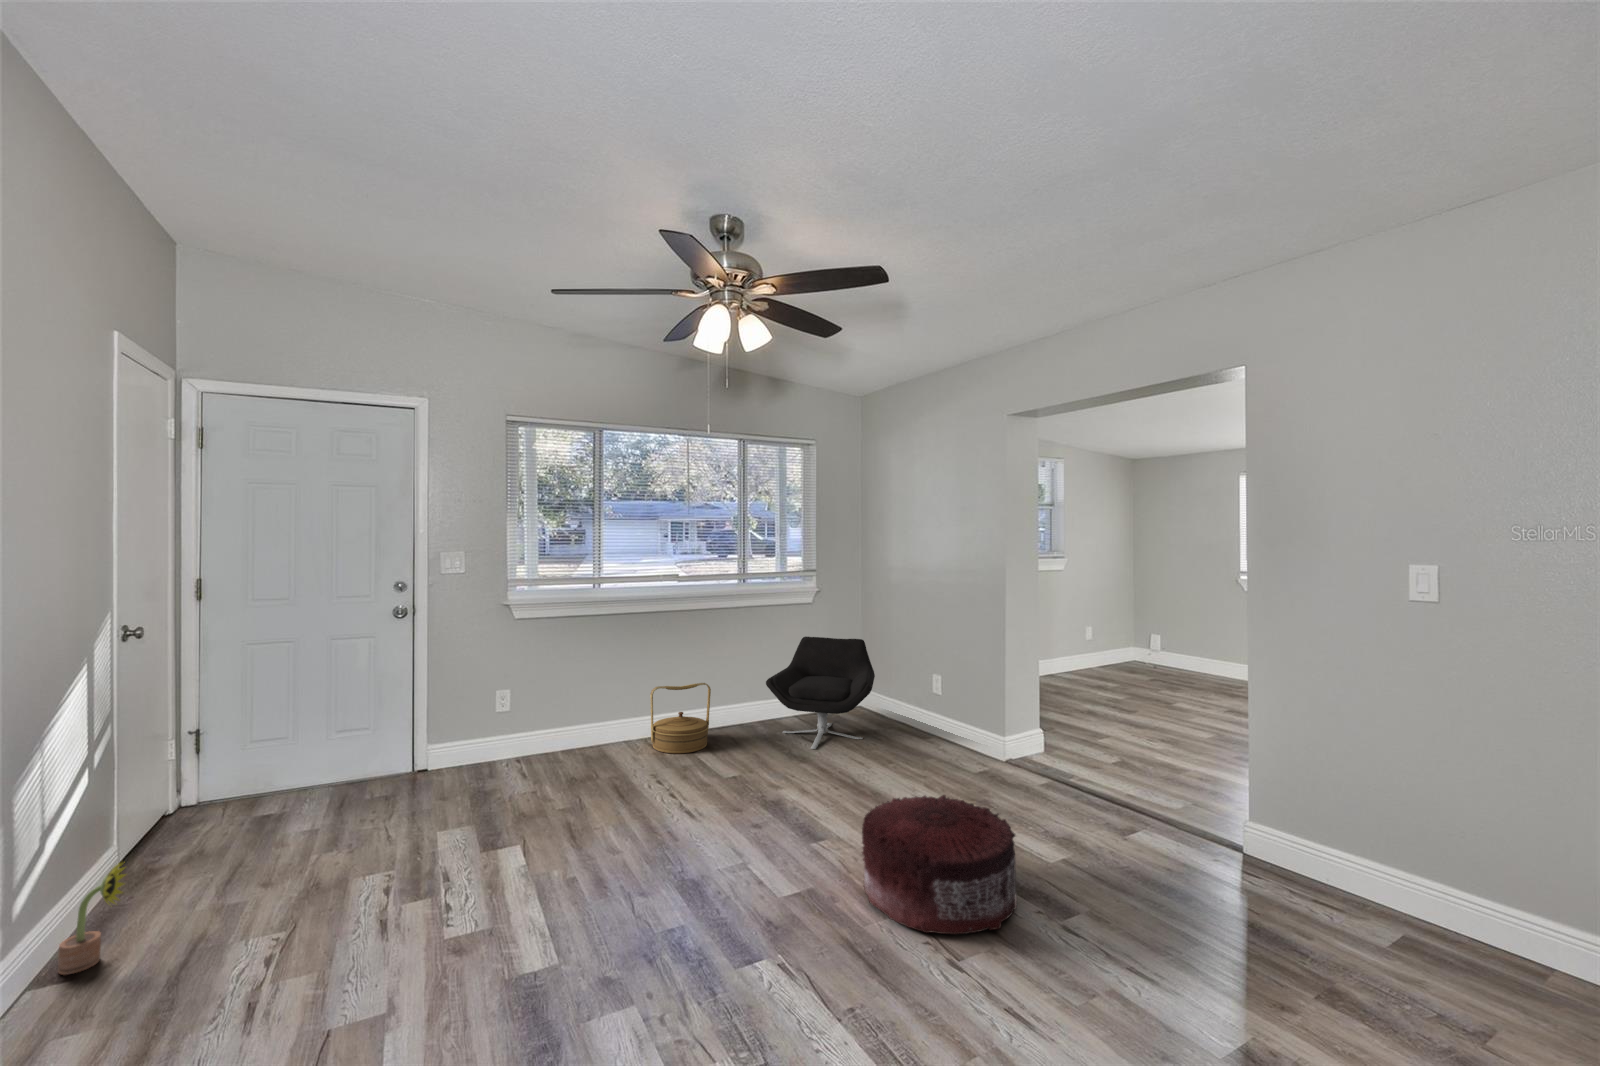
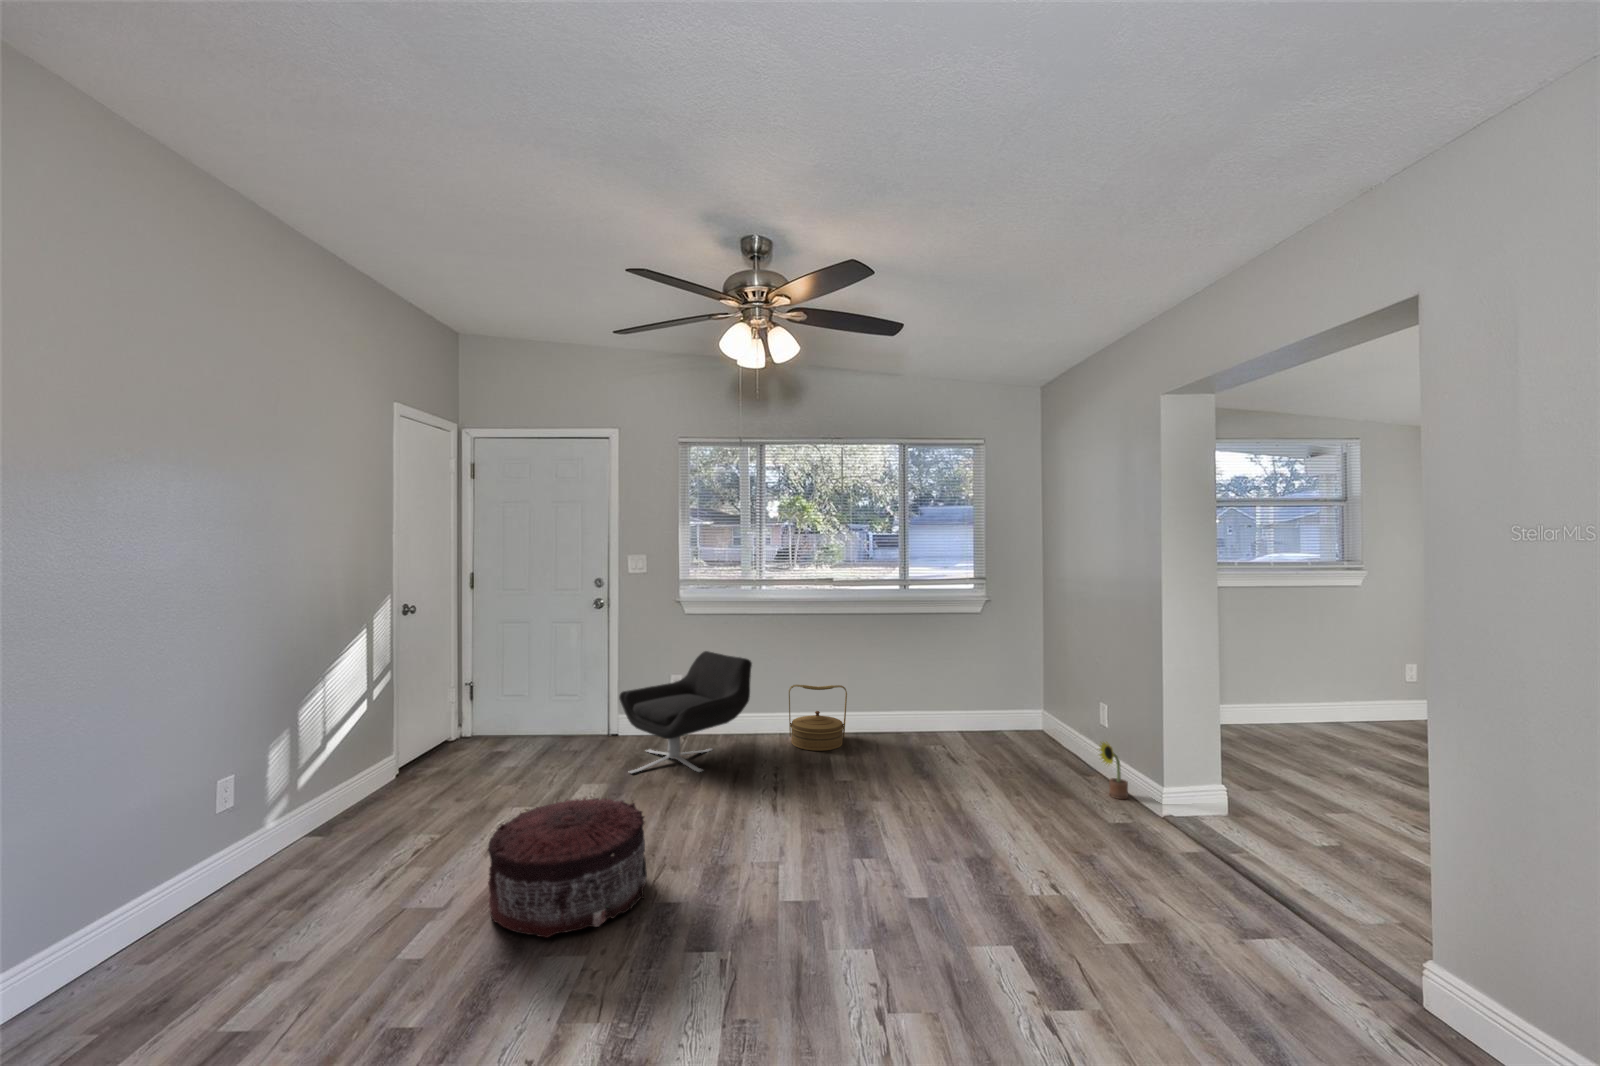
lounge chair: present [766,637,875,749] -> present [619,651,752,773]
pouf: present [862,795,1017,934] -> present [488,798,647,938]
decorative plant: present [58,862,126,975] -> present [1099,742,1128,799]

